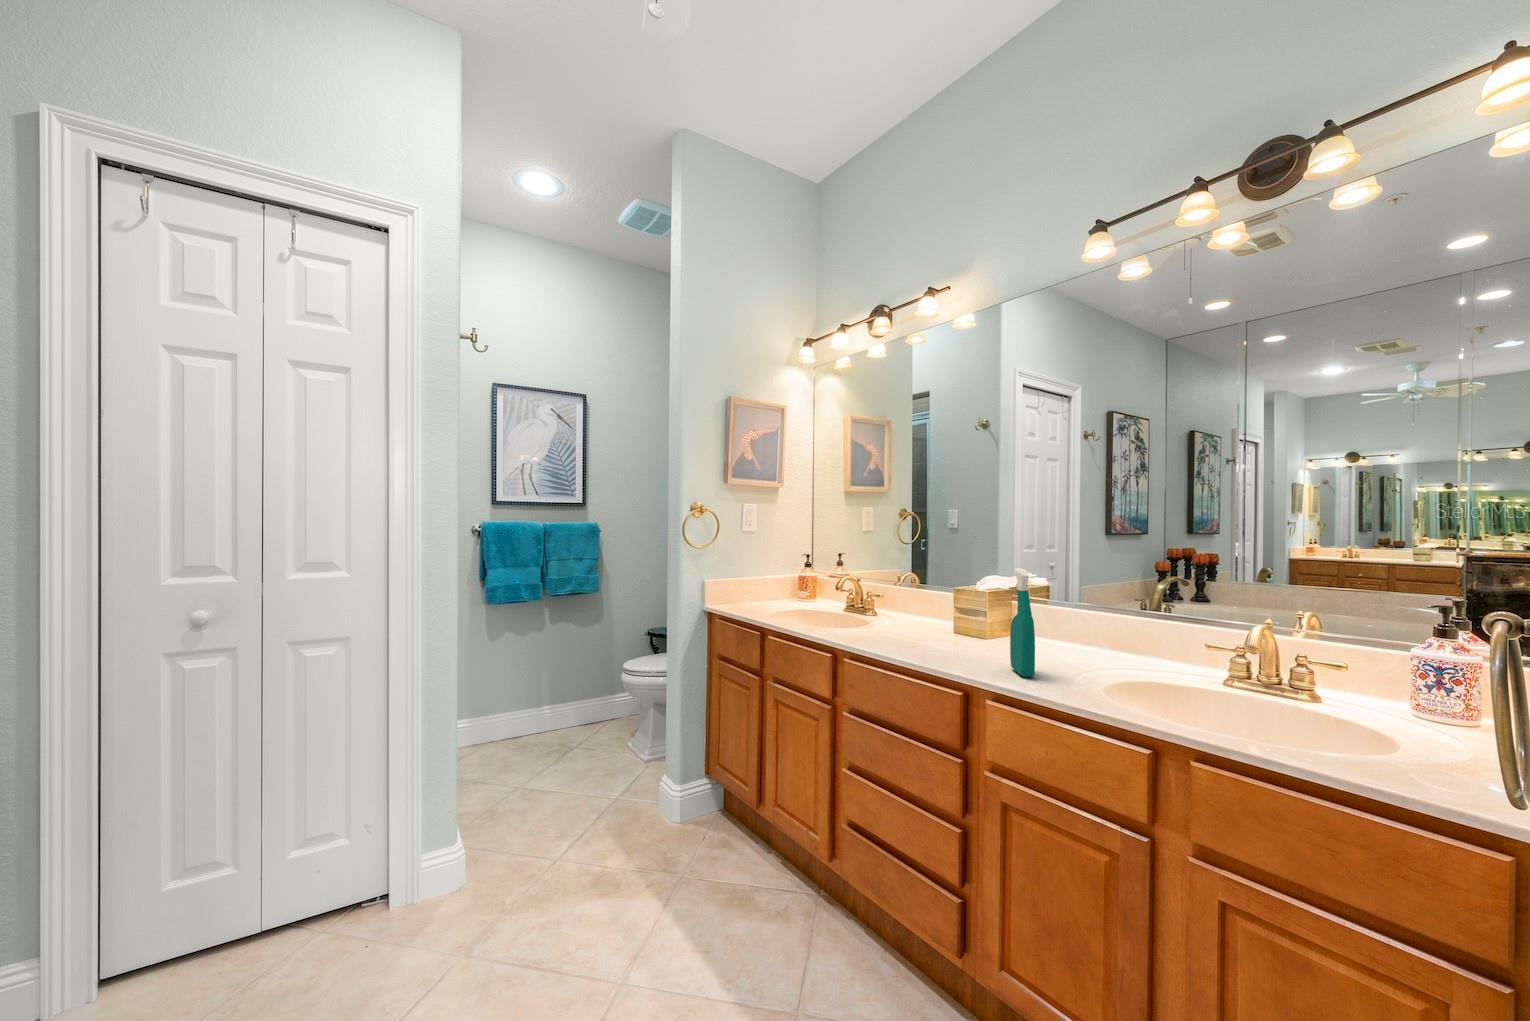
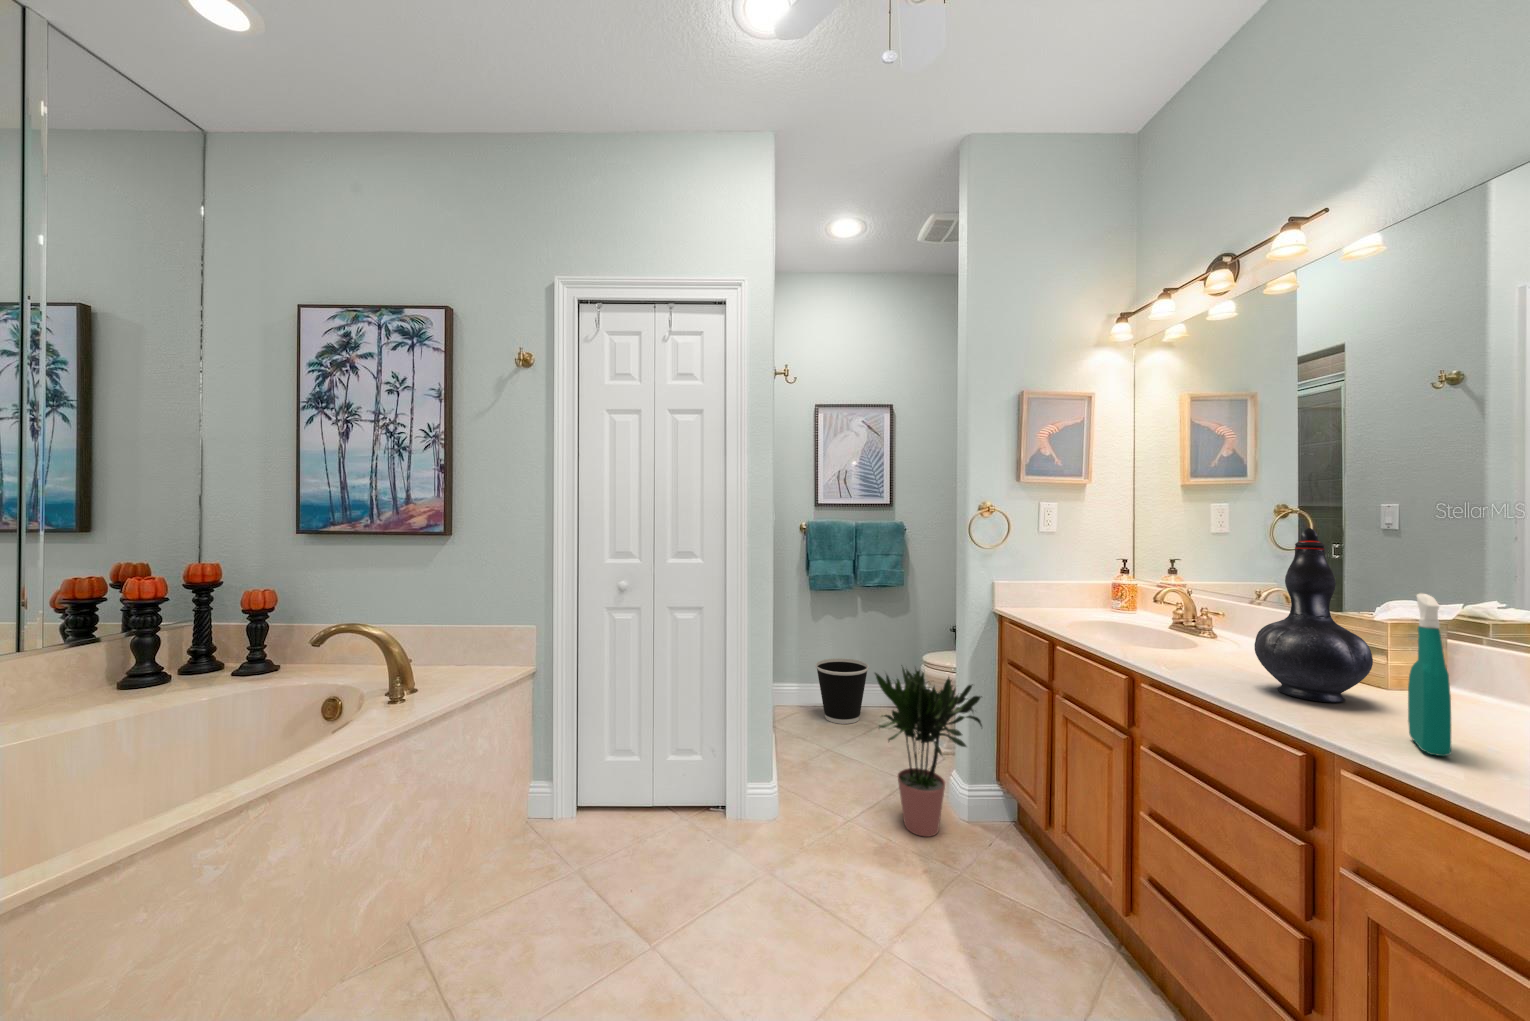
decorative vase: none [919,524,984,653] -> present [1255,528,1373,702]
potted plant: none [585,664,705,852] -> present [875,665,982,837]
wastebasket: none [494,680,559,757] -> present [816,658,869,724]

